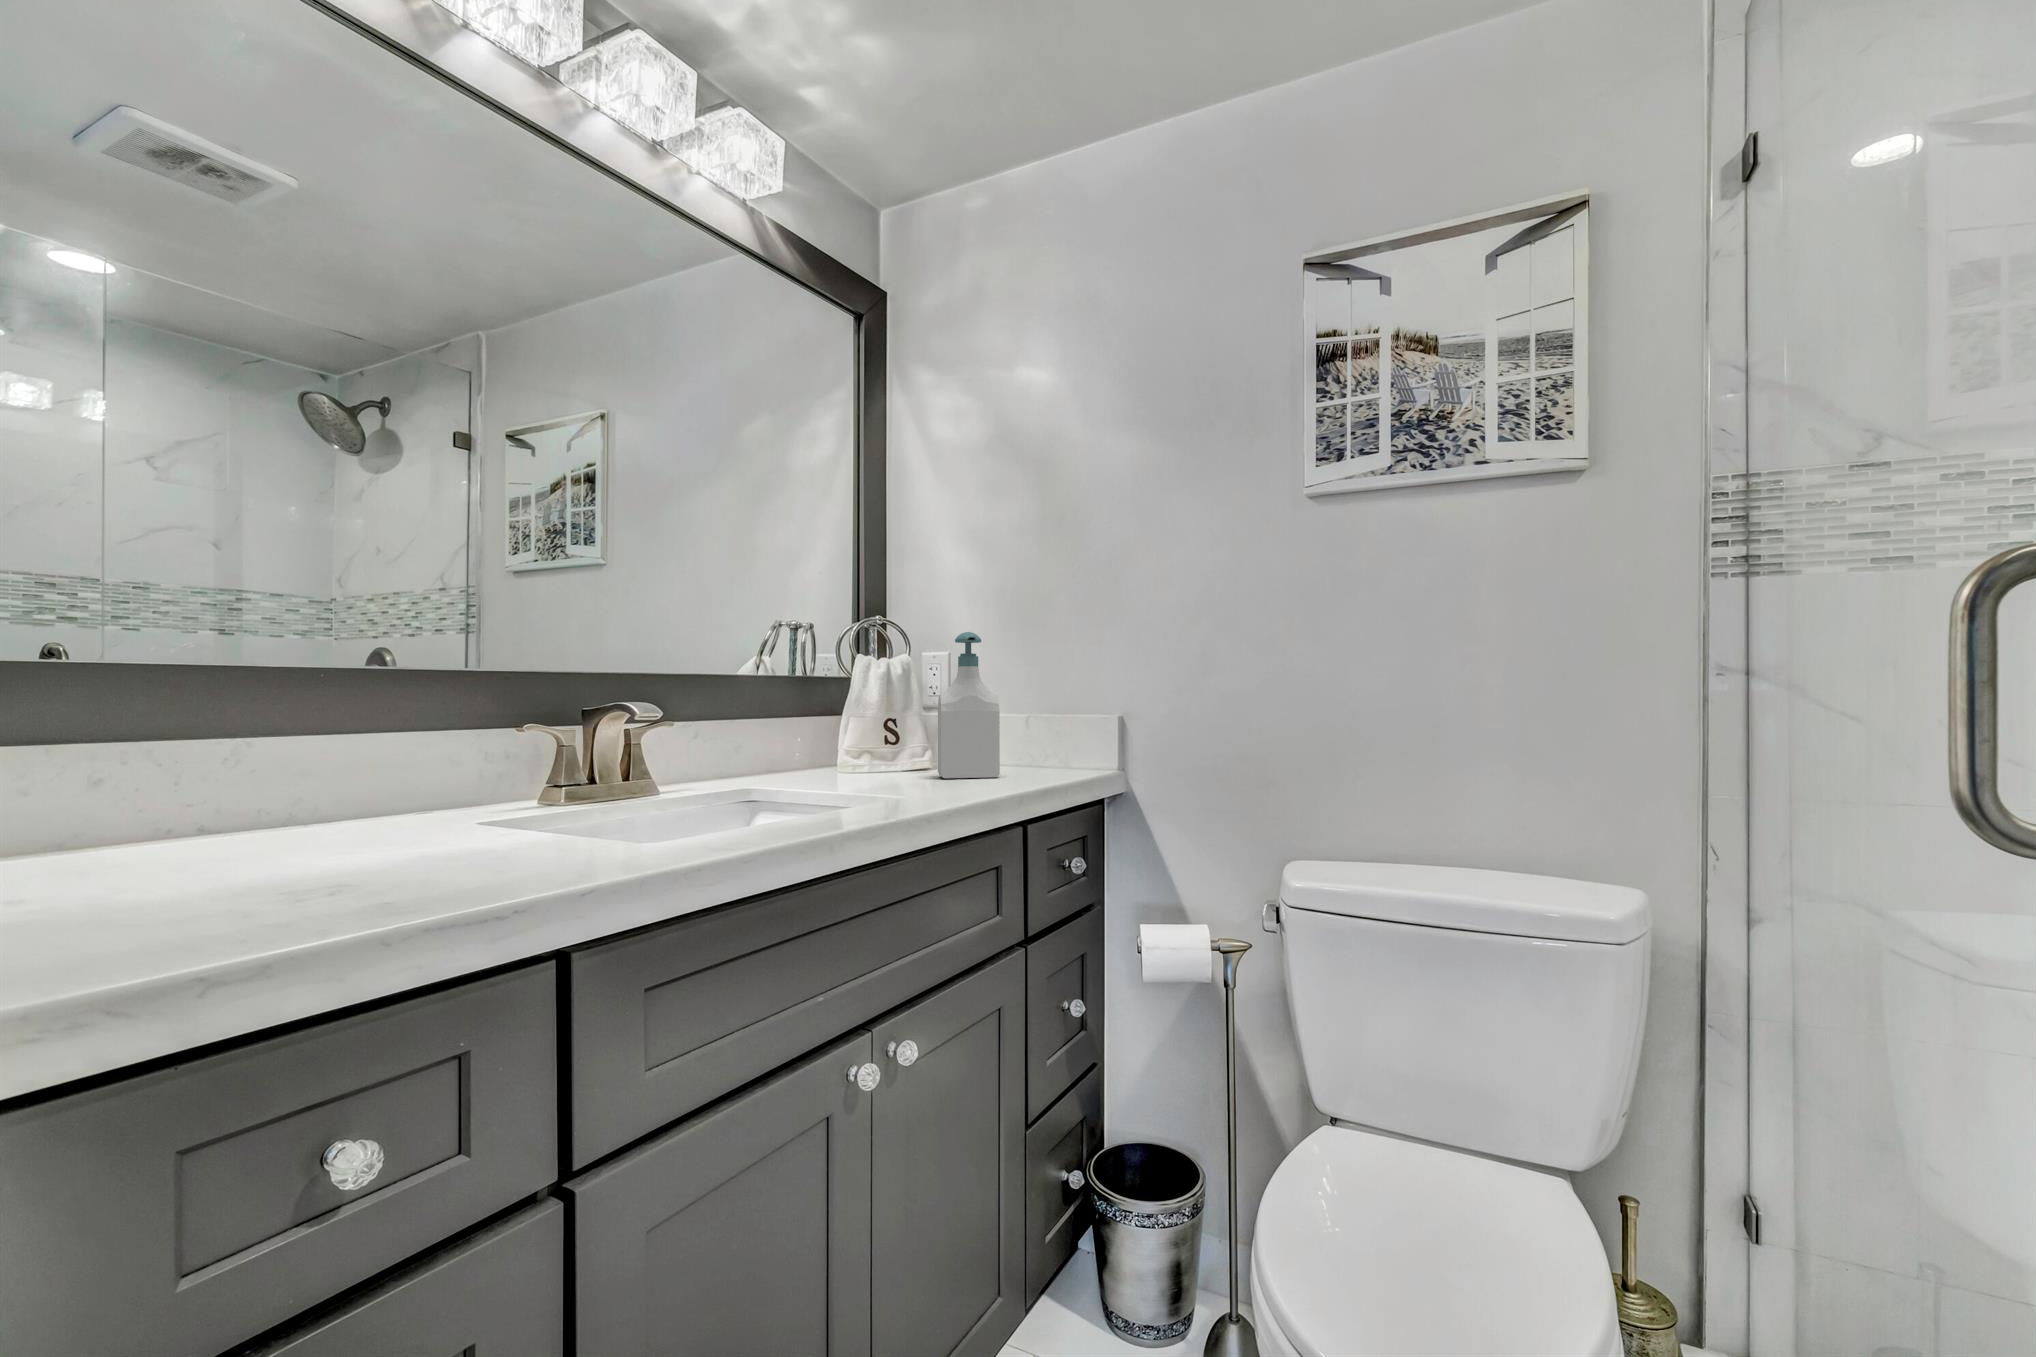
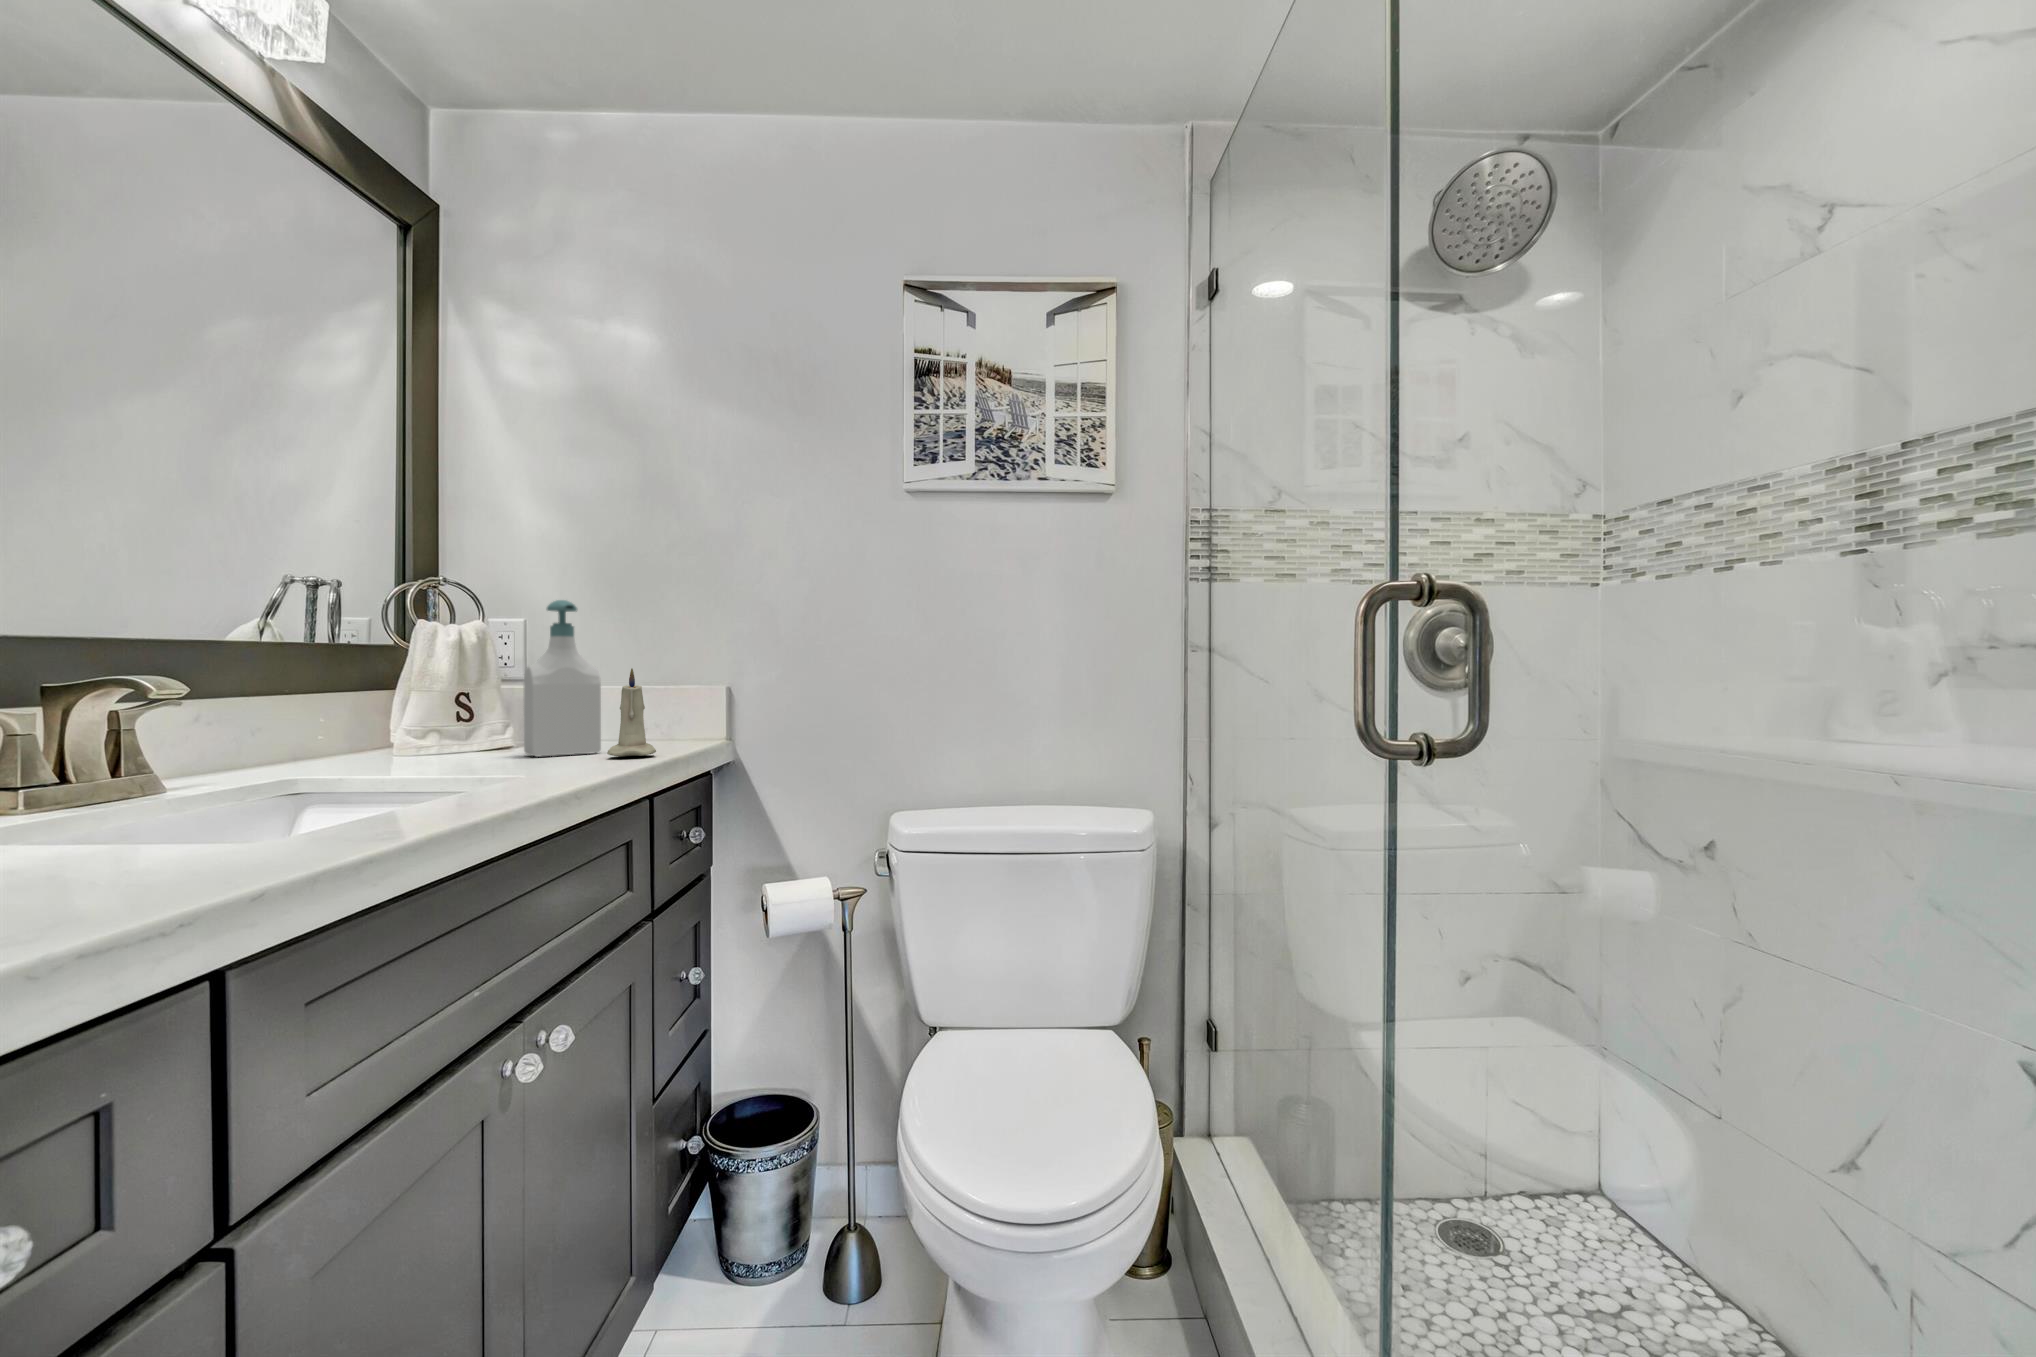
candle: none [995,697,1040,783] -> present [607,669,656,756]

